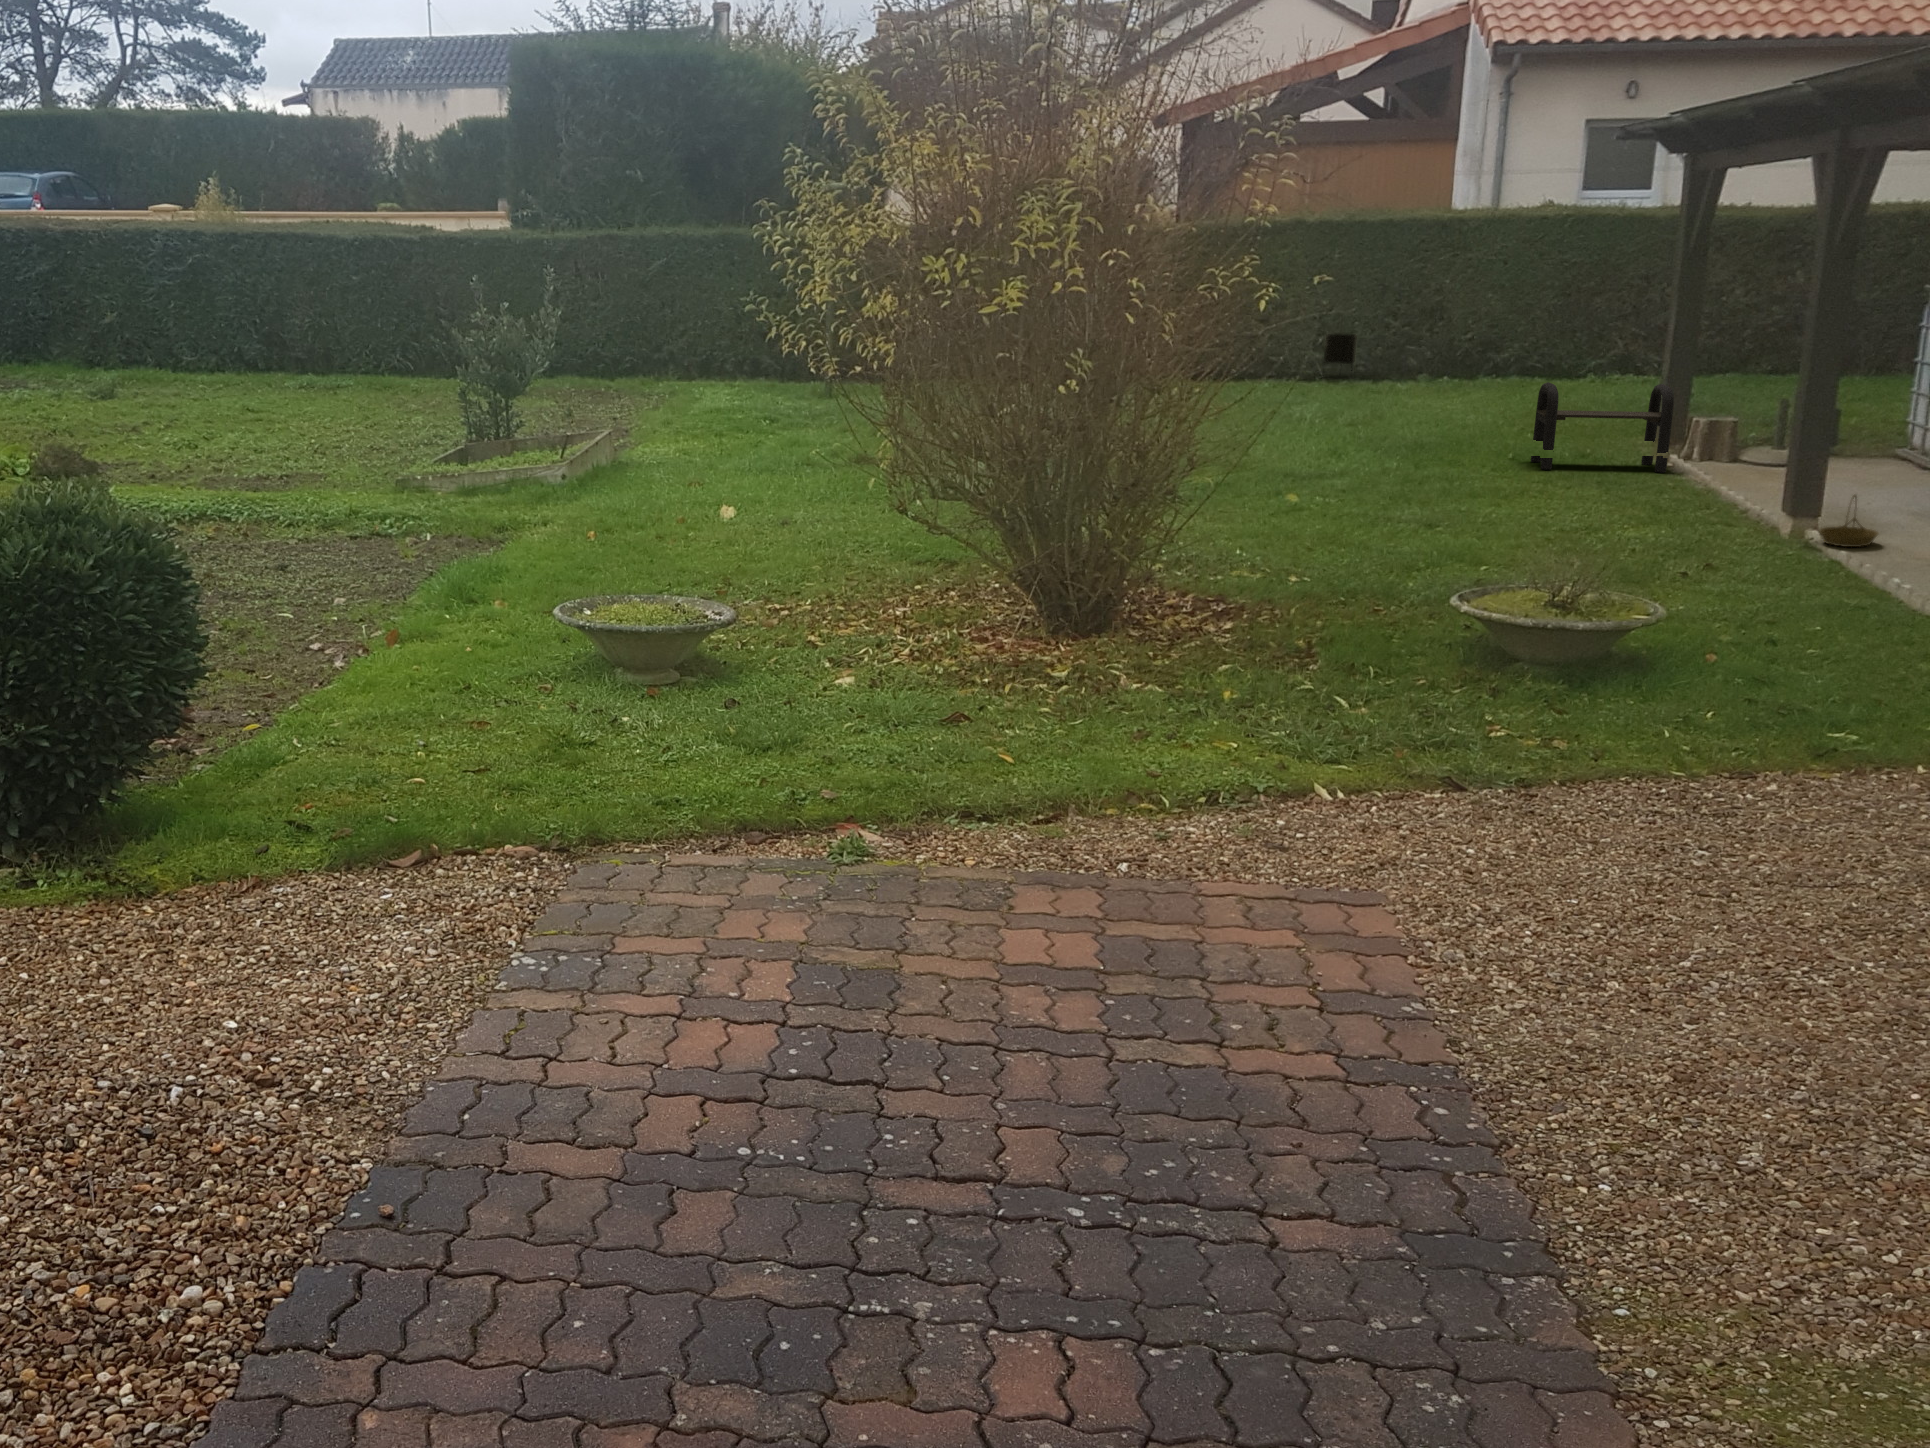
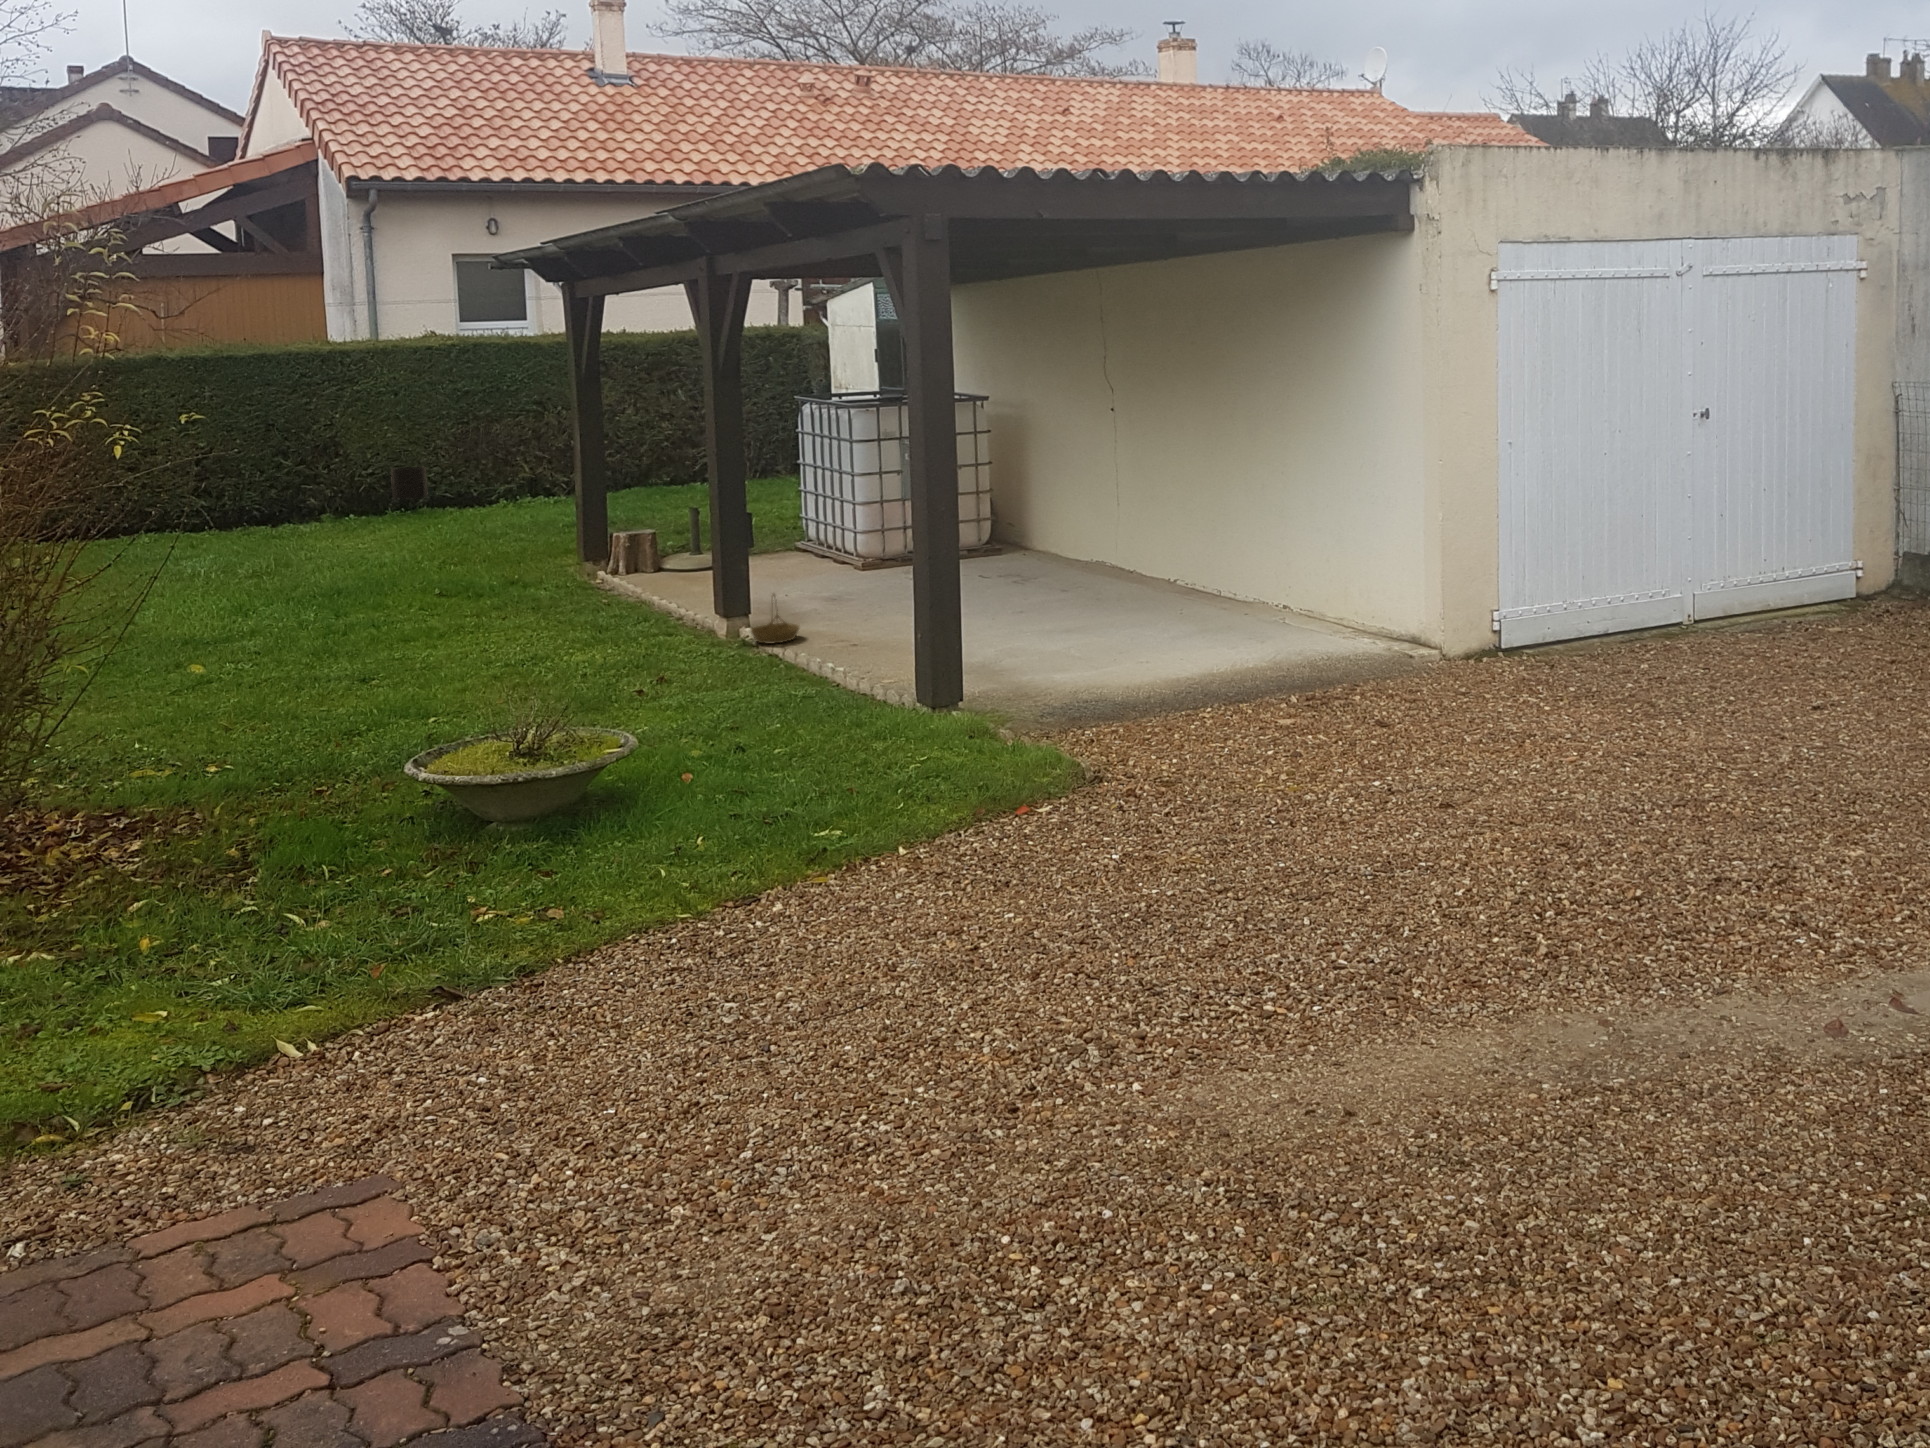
planter: present [1324,333,1357,365] -> present [391,467,427,505]
bench: present [1531,382,1674,473] -> none [459,505,598,604]

